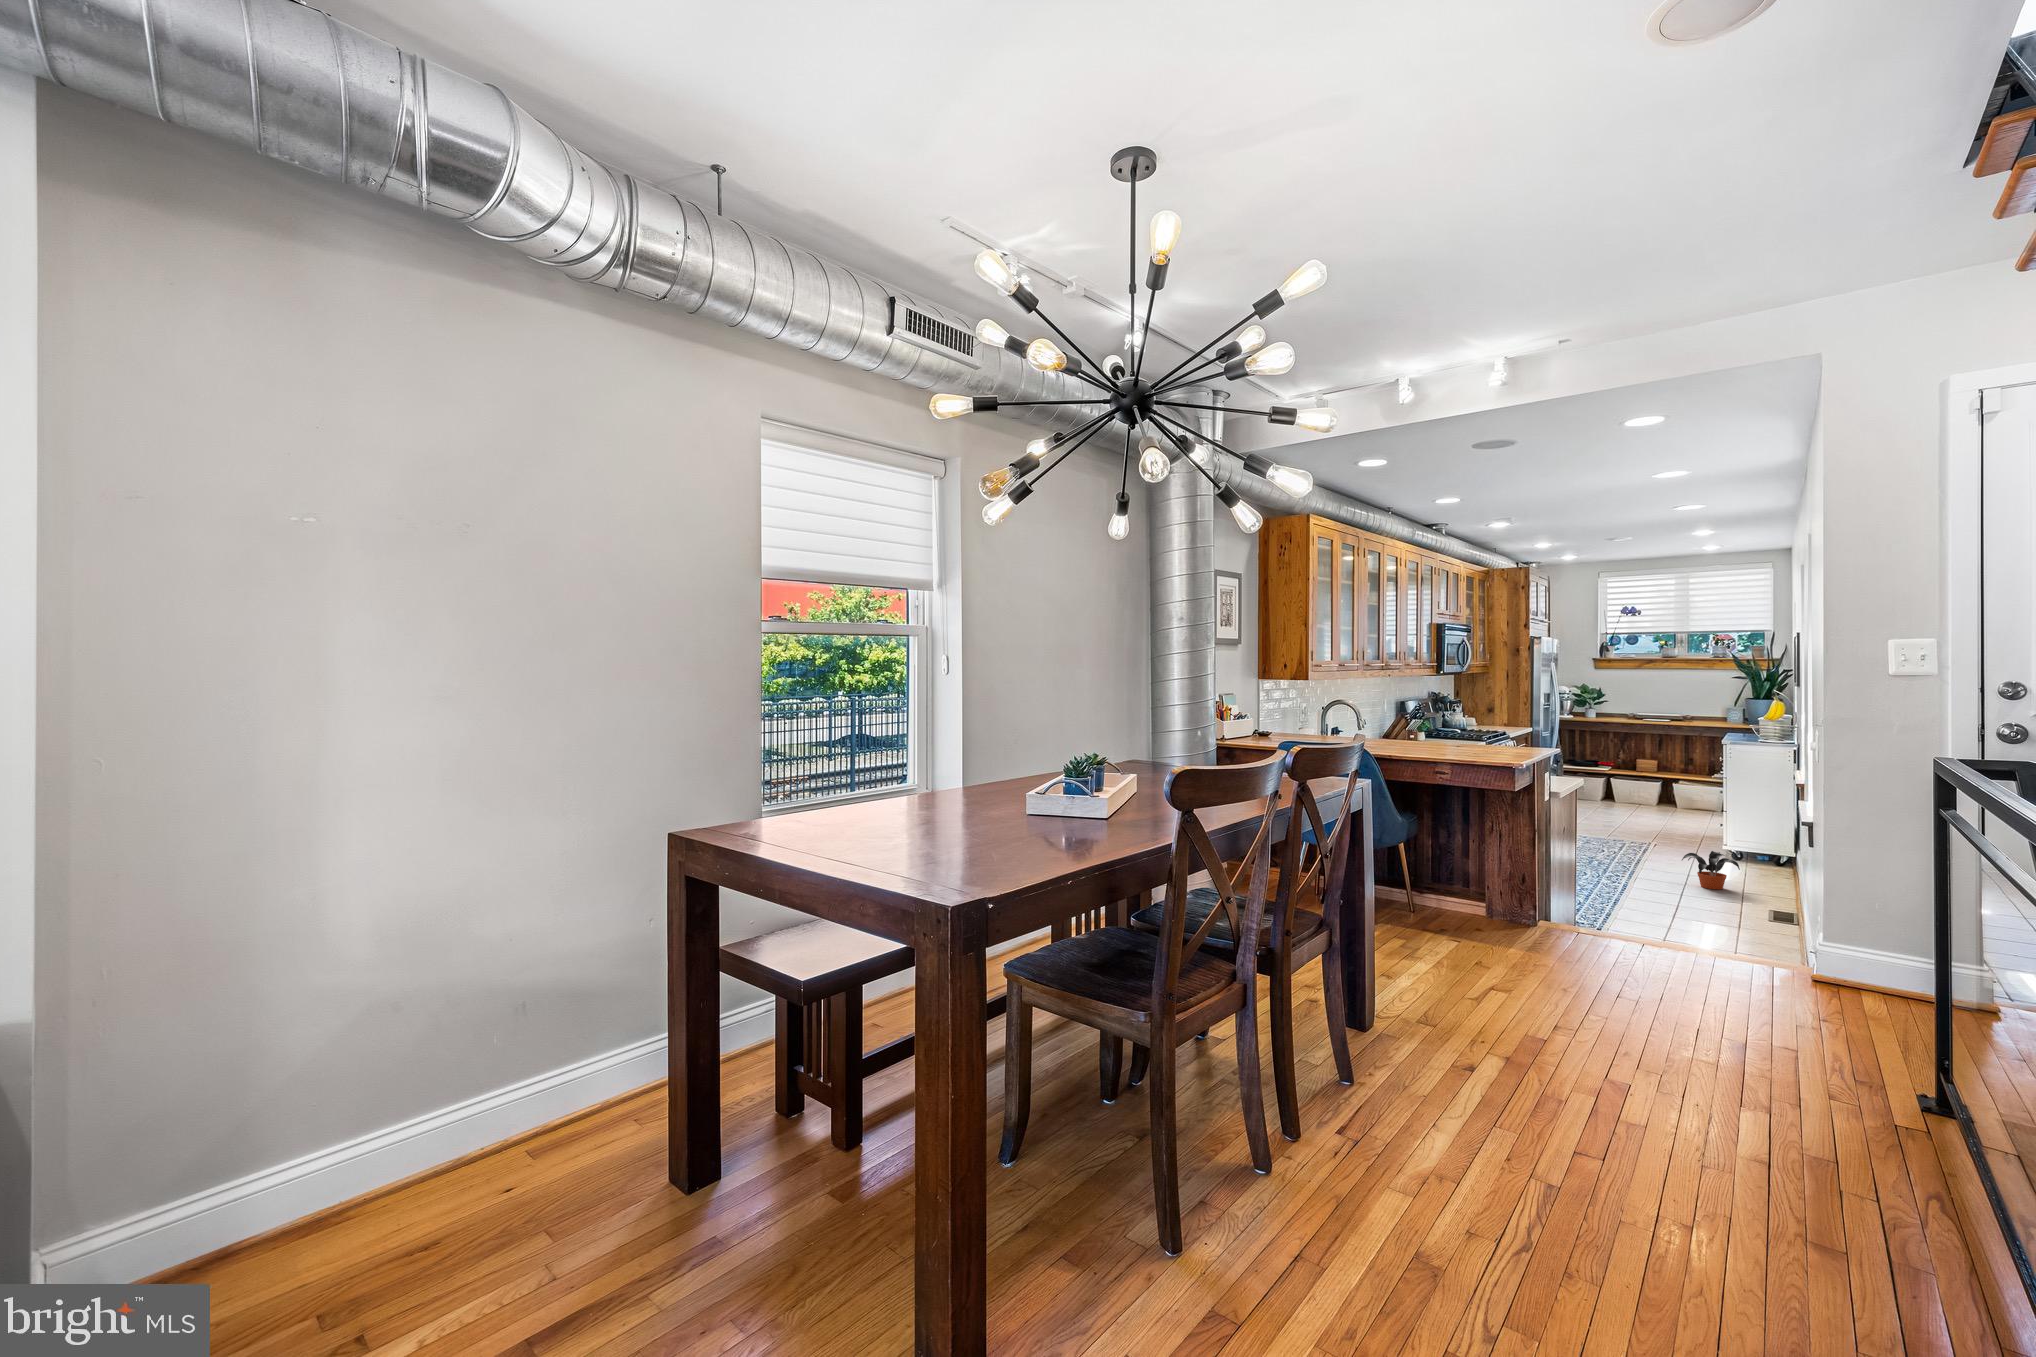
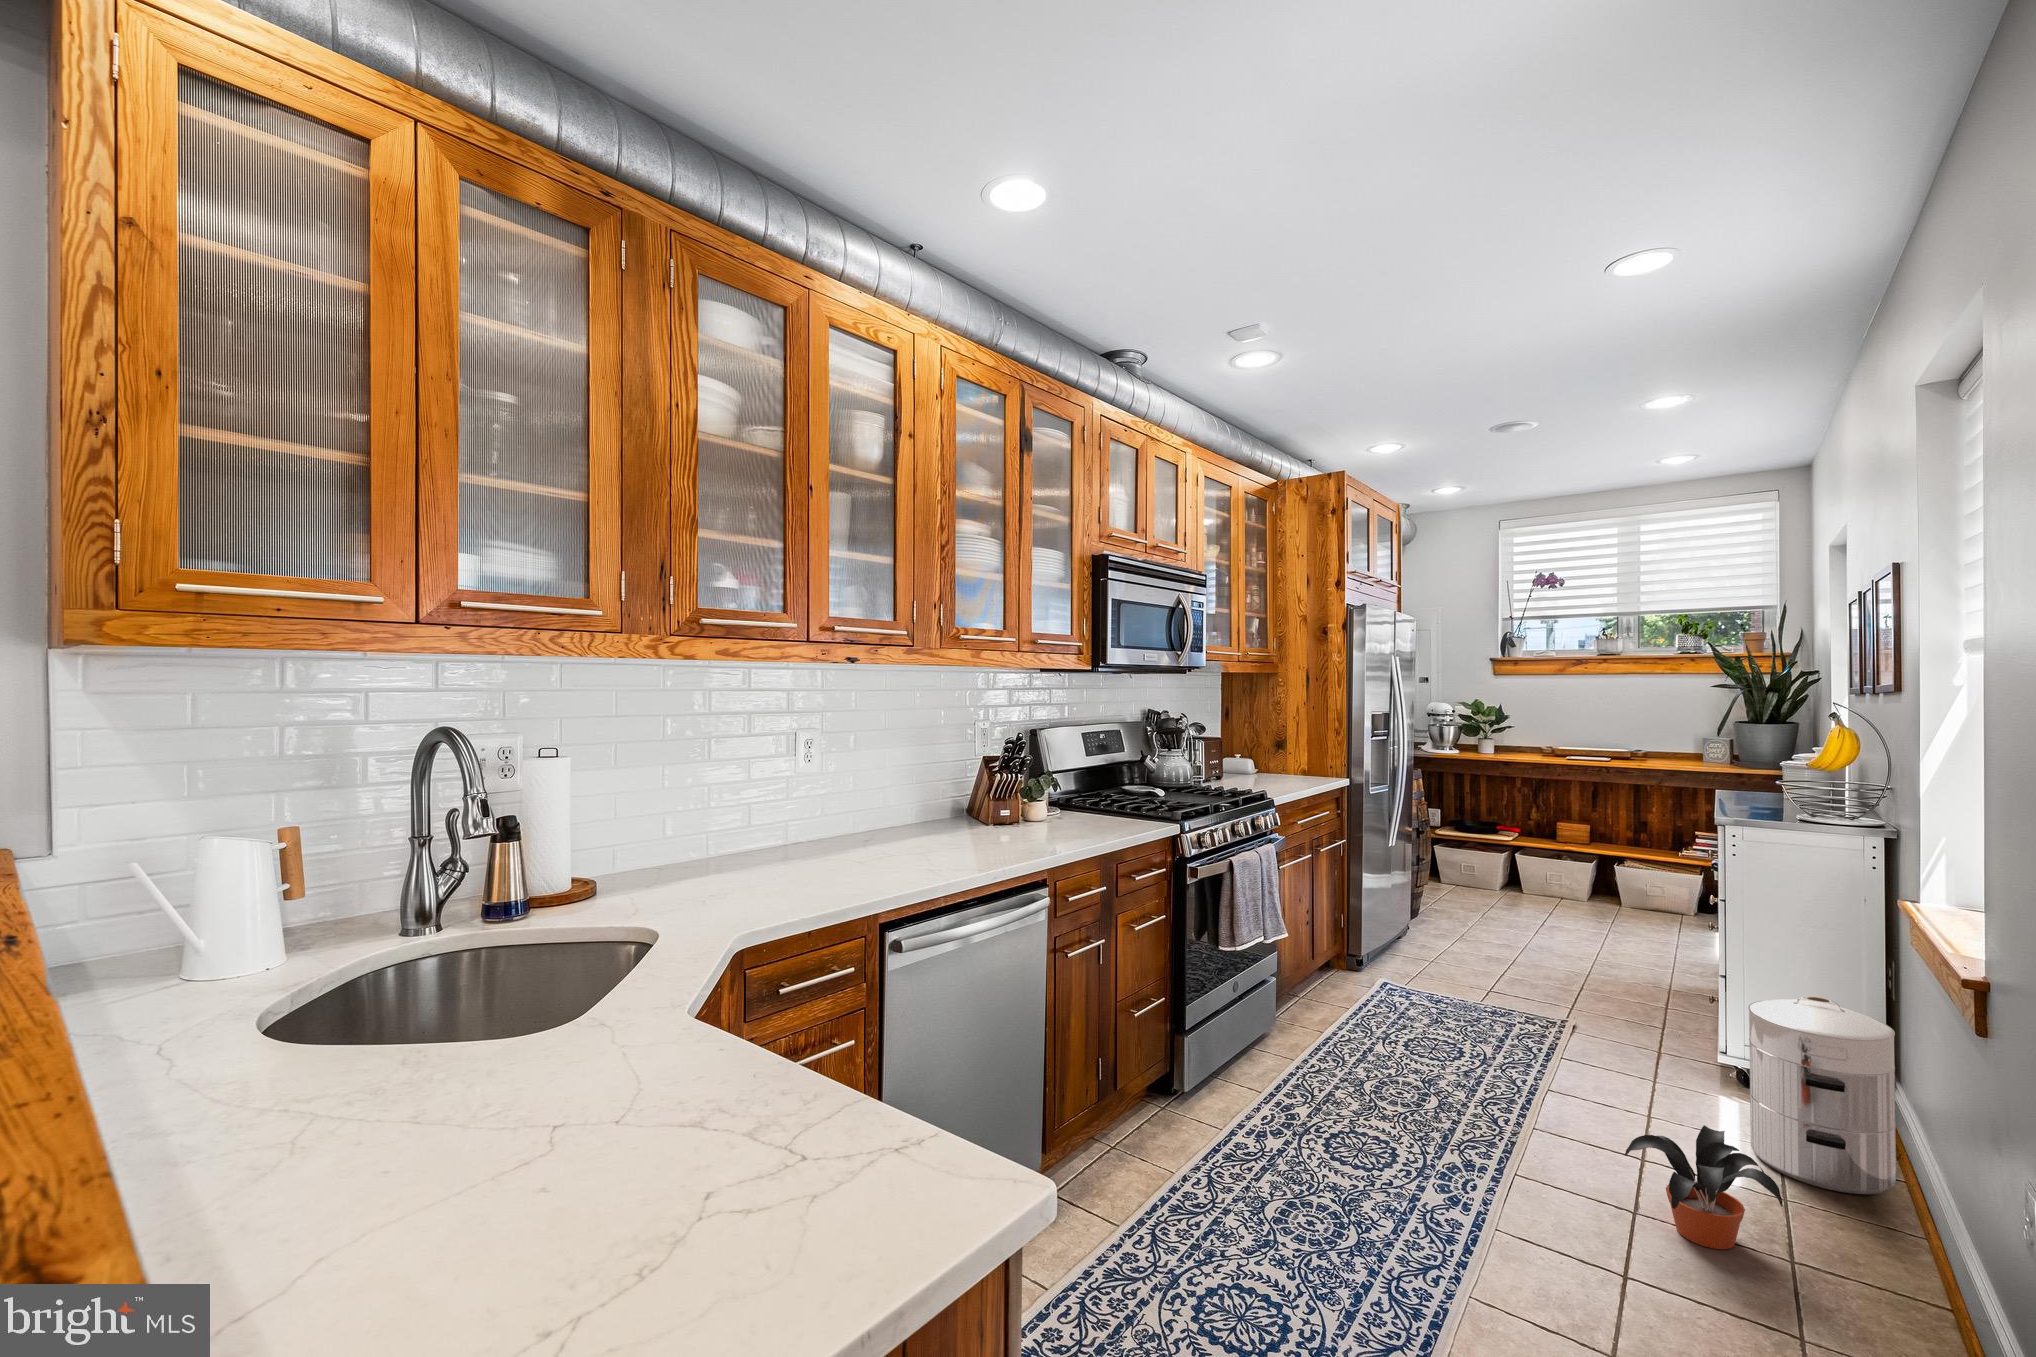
waste bin: none [1734,809,1791,881] -> present [1748,997,1896,1194]

